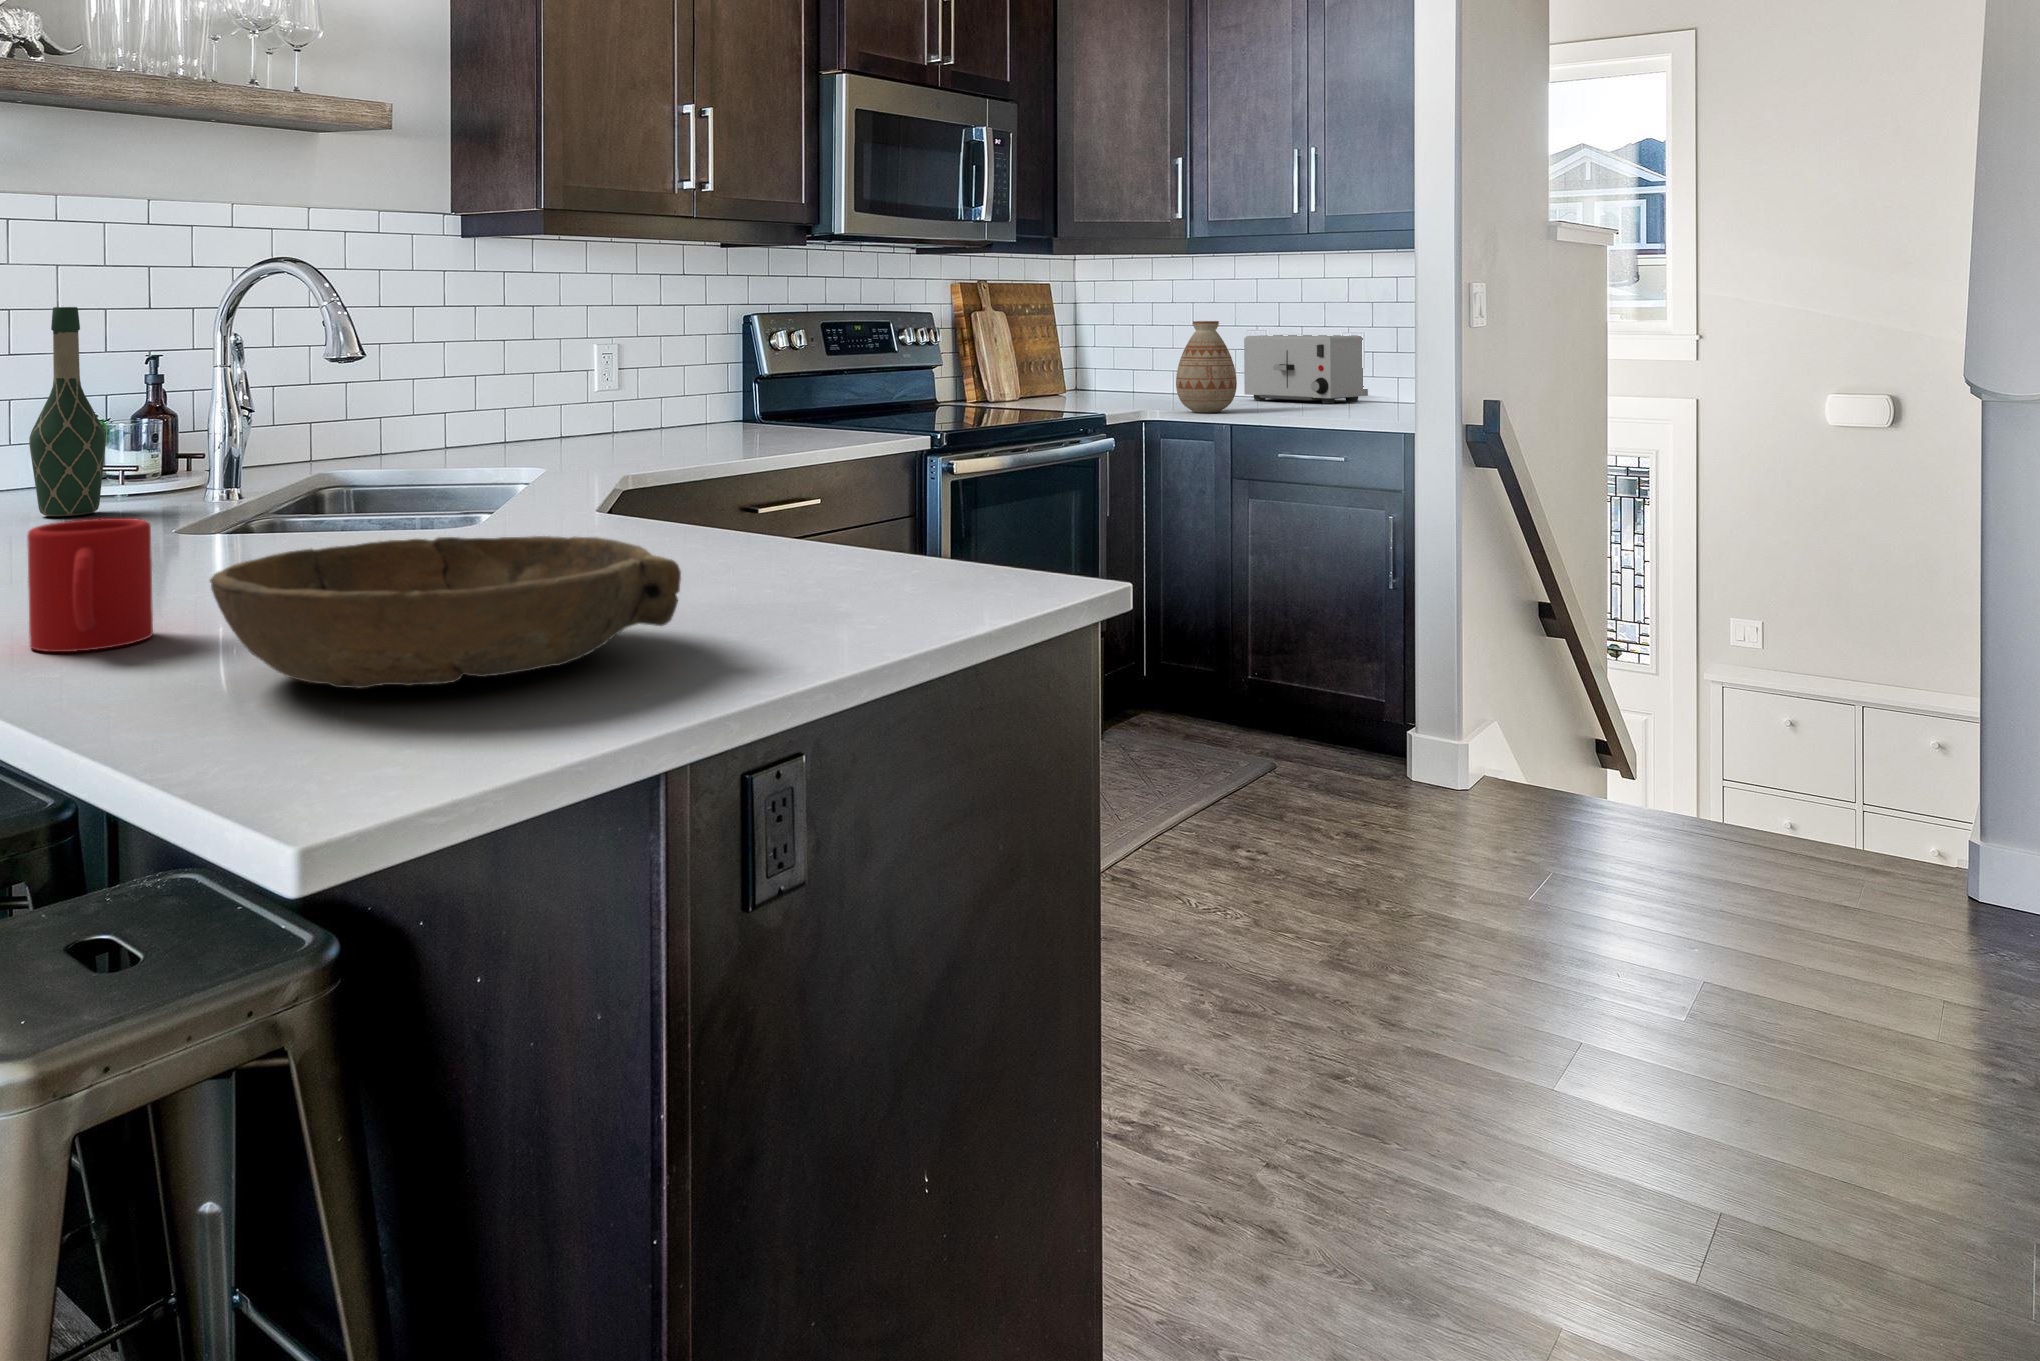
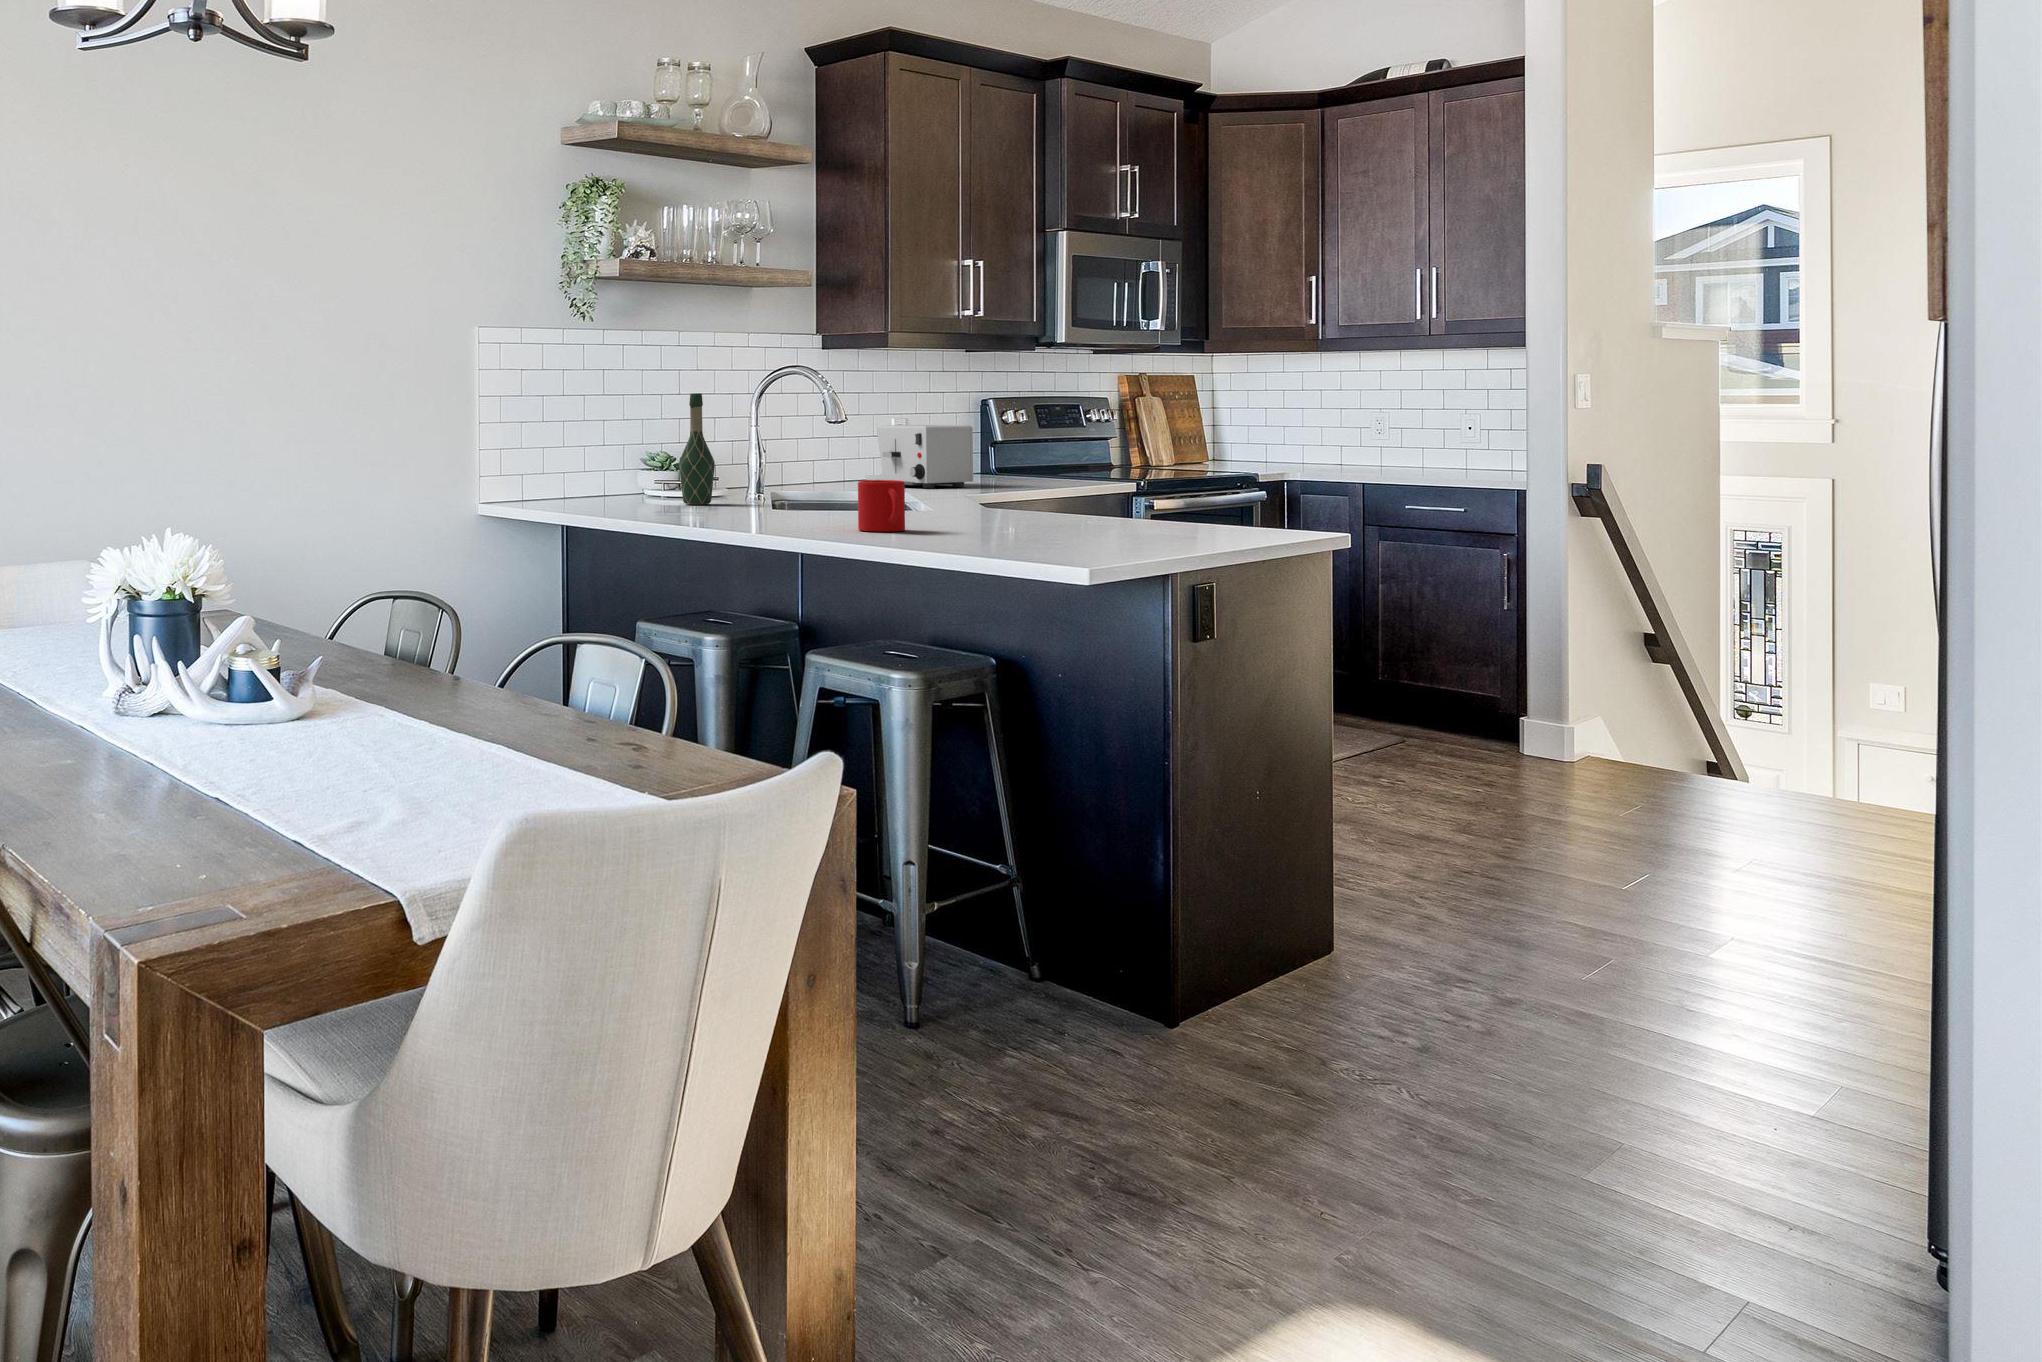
vase: present [1176,321,1237,413] -> none [1317,405,1369,476]
toaster: present [1244,335,1368,404] -> present [866,425,973,488]
bowl: present [210,536,681,689] -> none [974,490,1166,538]

